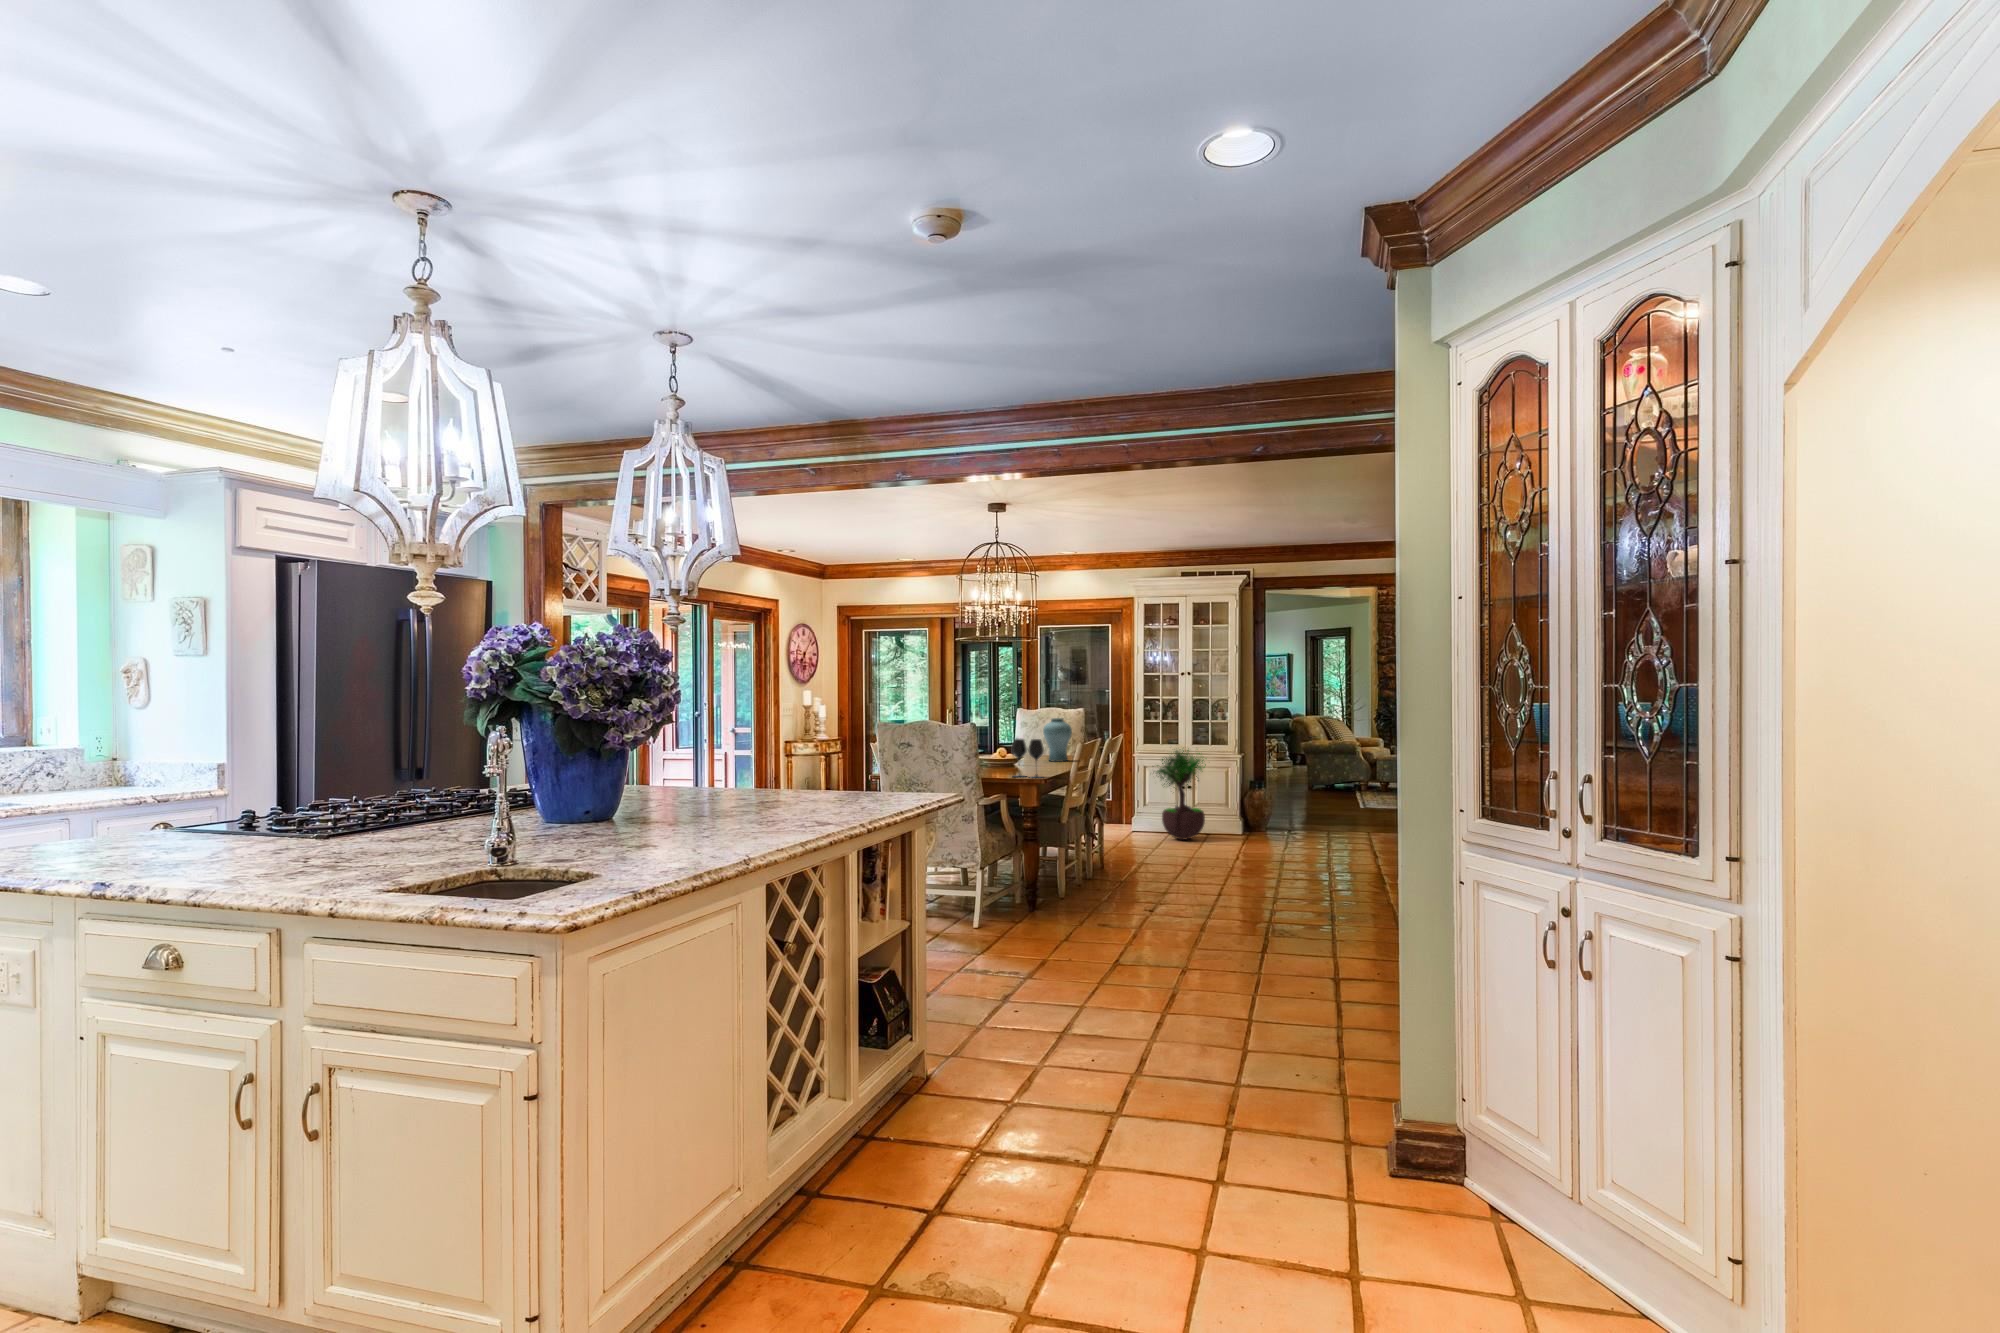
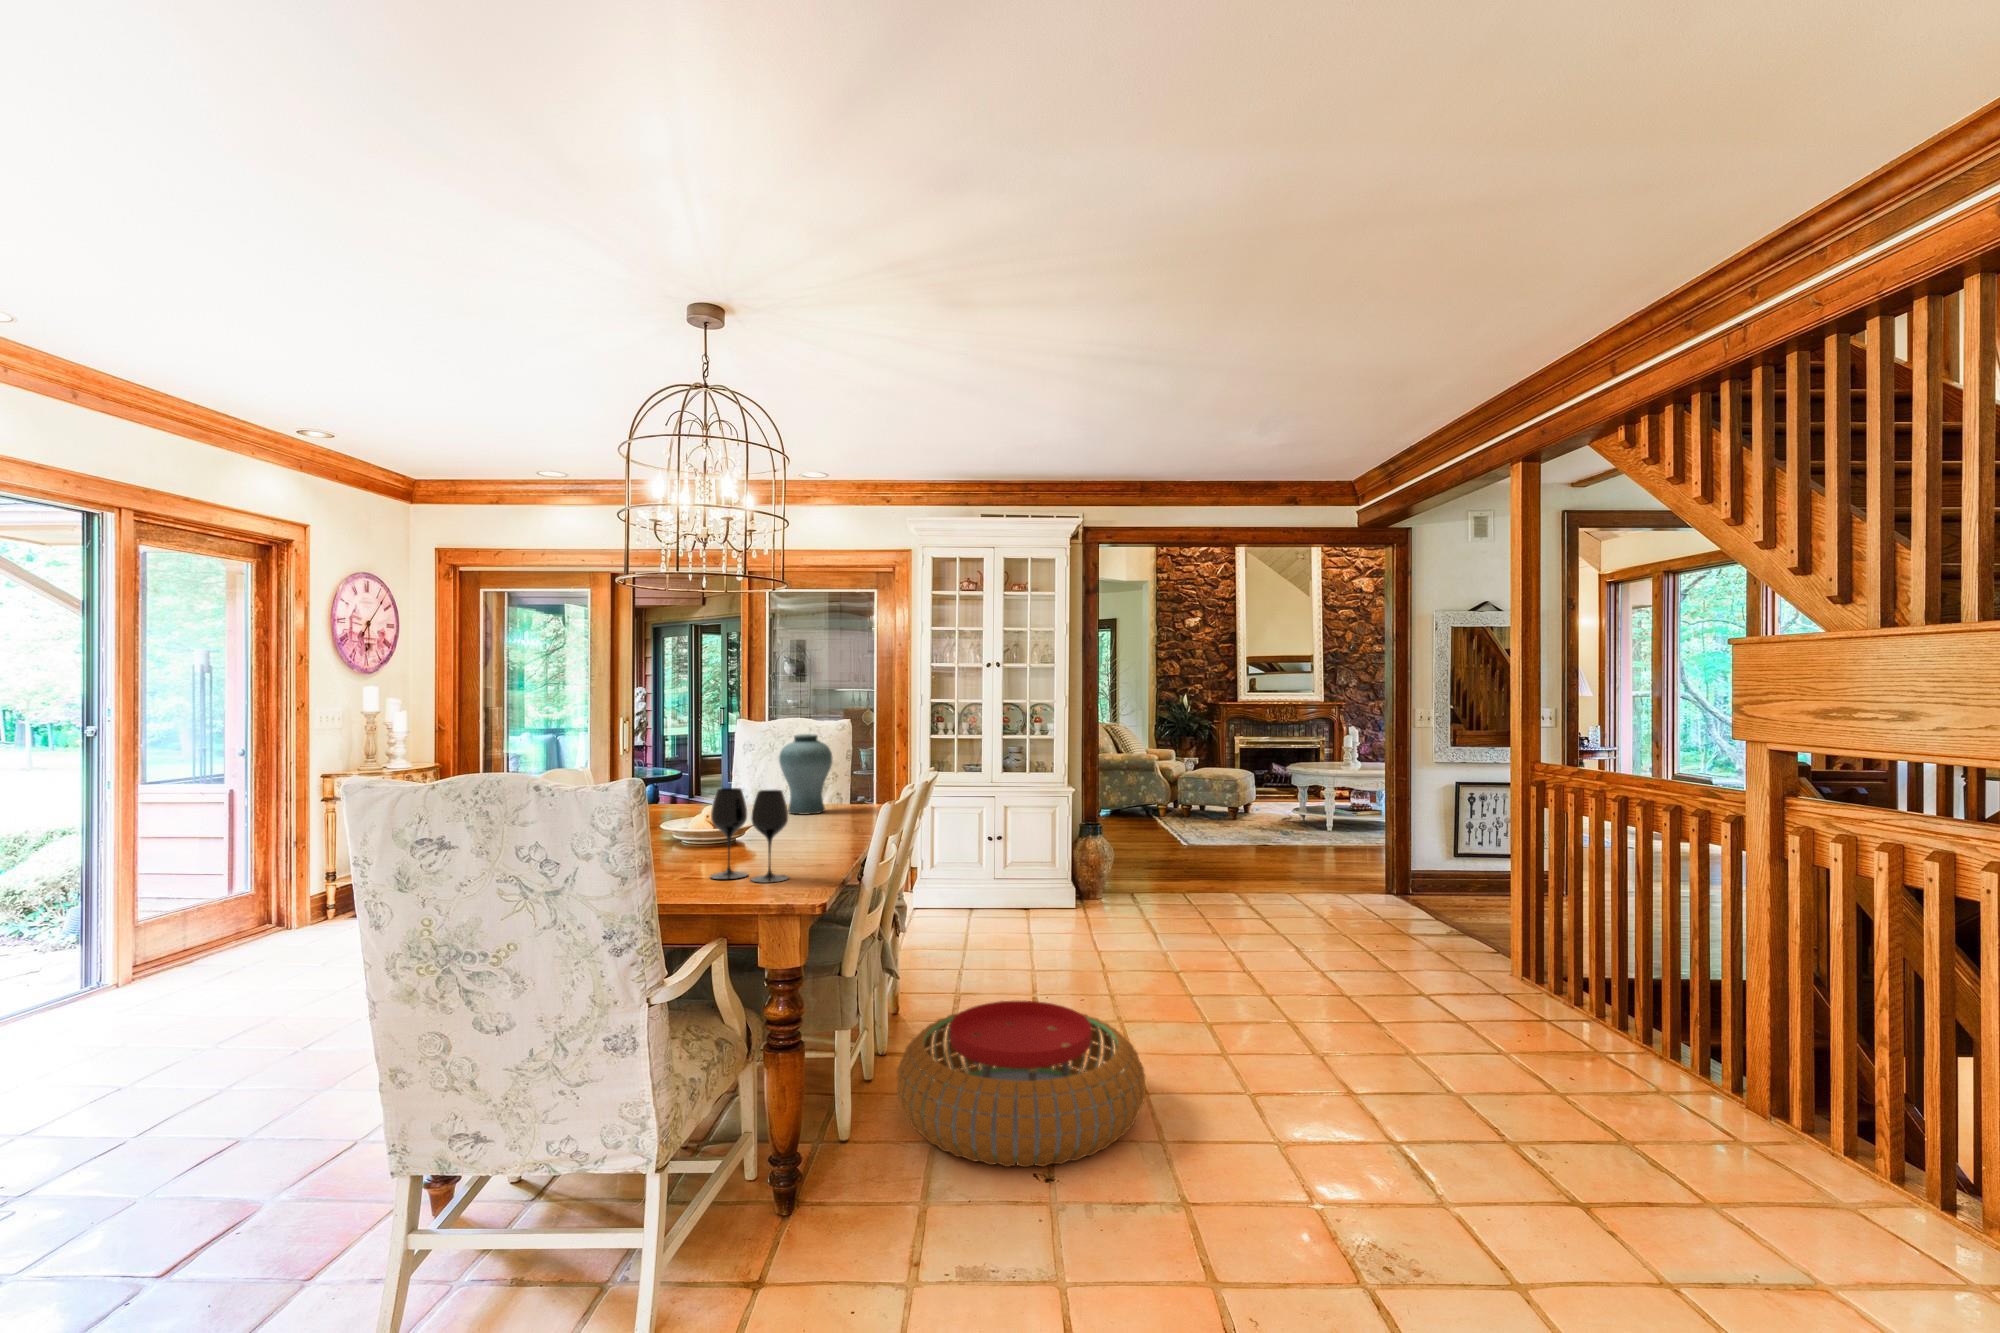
potted tree: present [1156,750,1206,840] -> none [945,766,1035,916]
pouf: none [1096,849,1215,908] -> present [897,1001,1145,1167]

